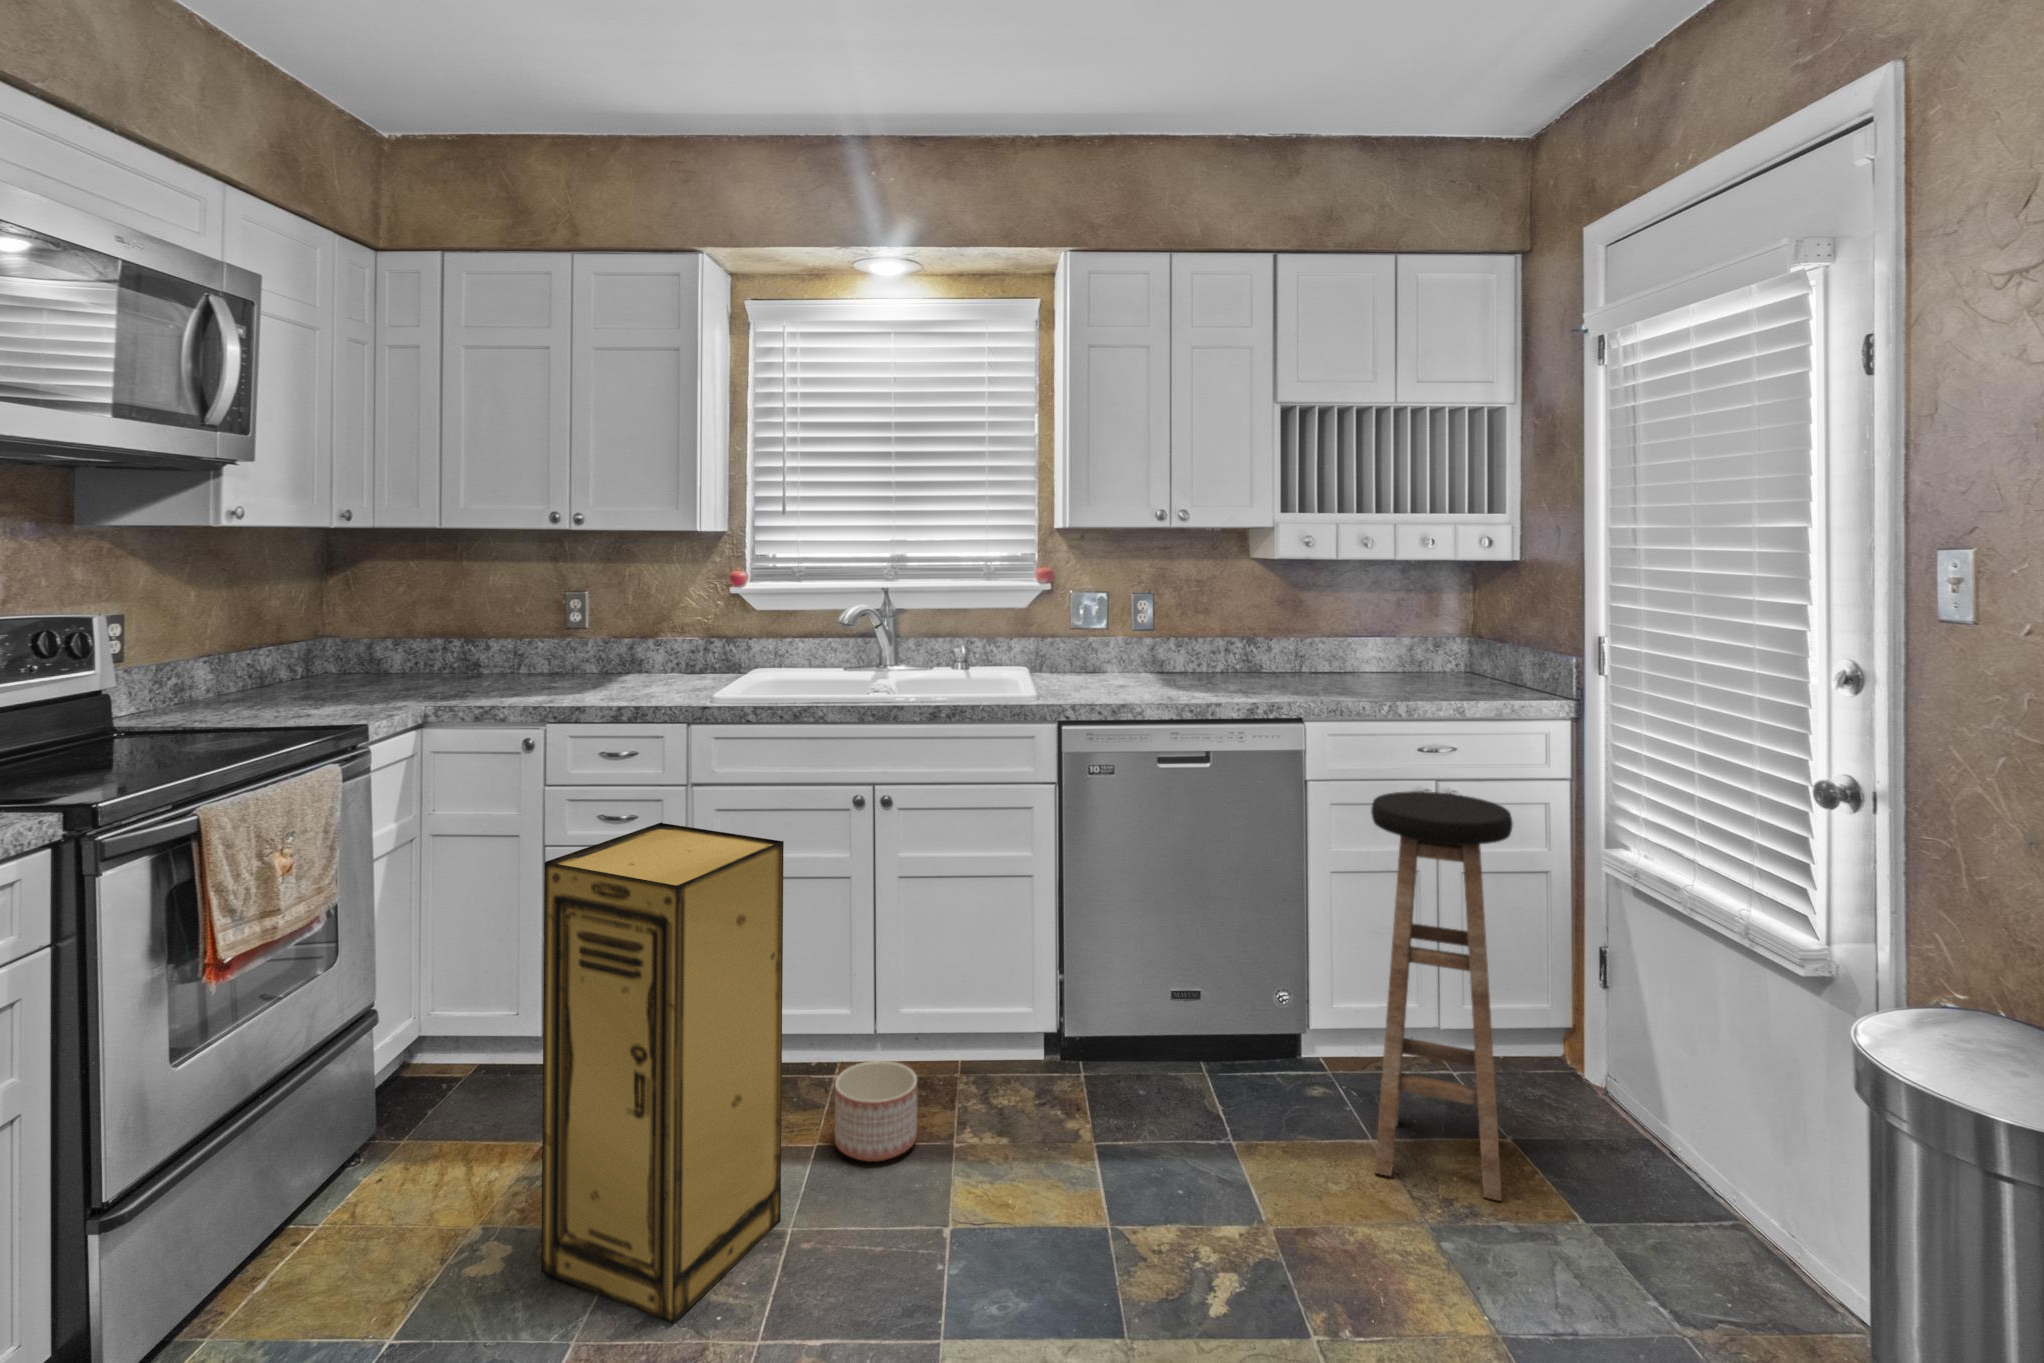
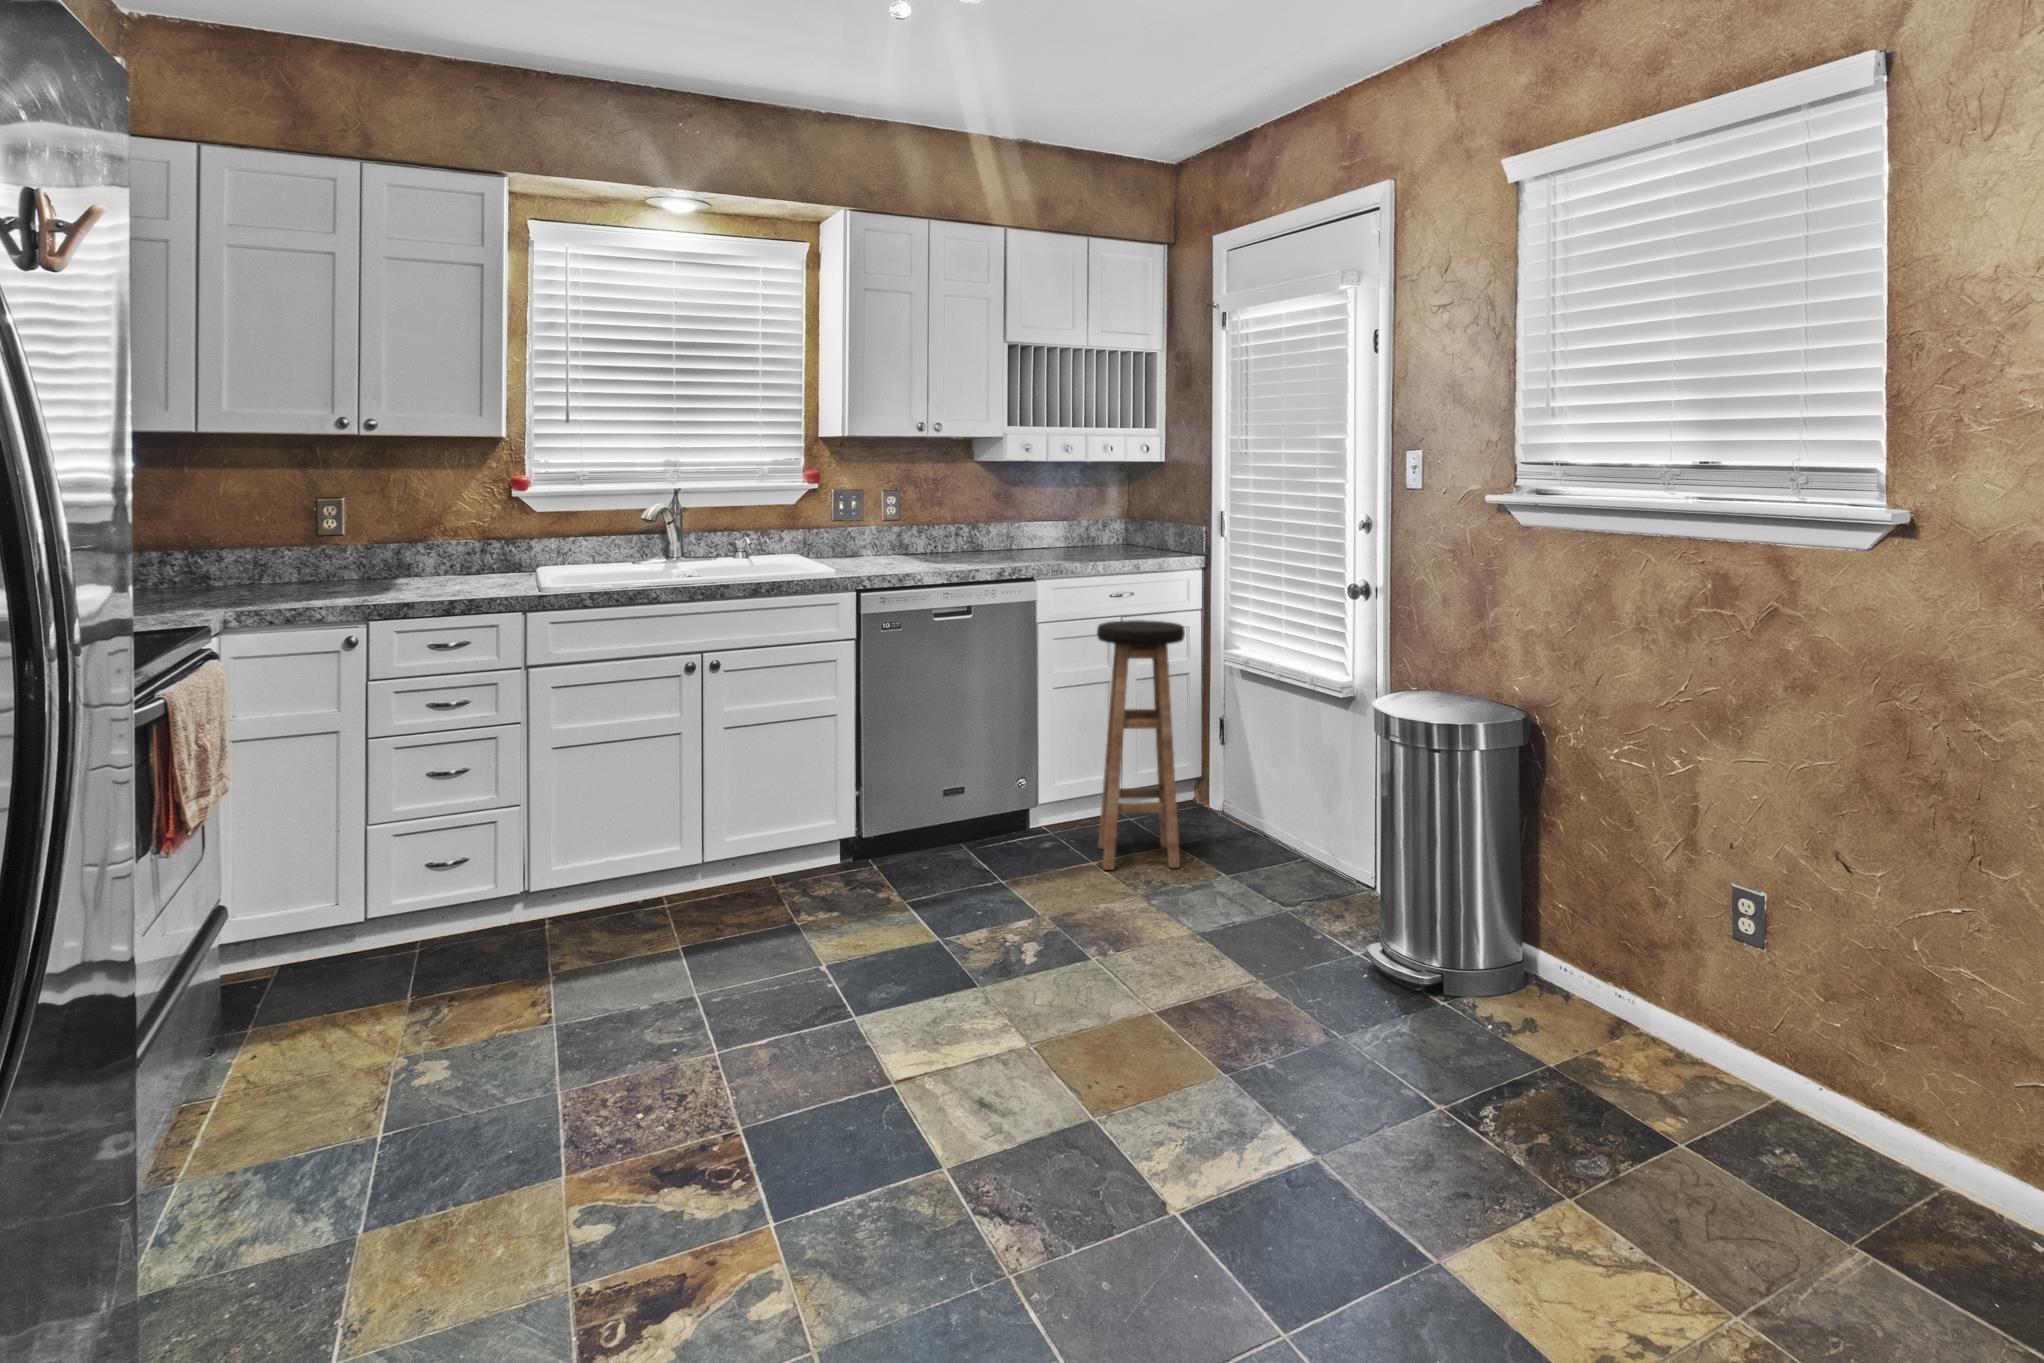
storage cabinet: present [541,822,784,1324] -> none [520,675,702,1027]
planter: present [835,1061,917,1162] -> none [710,861,779,929]

